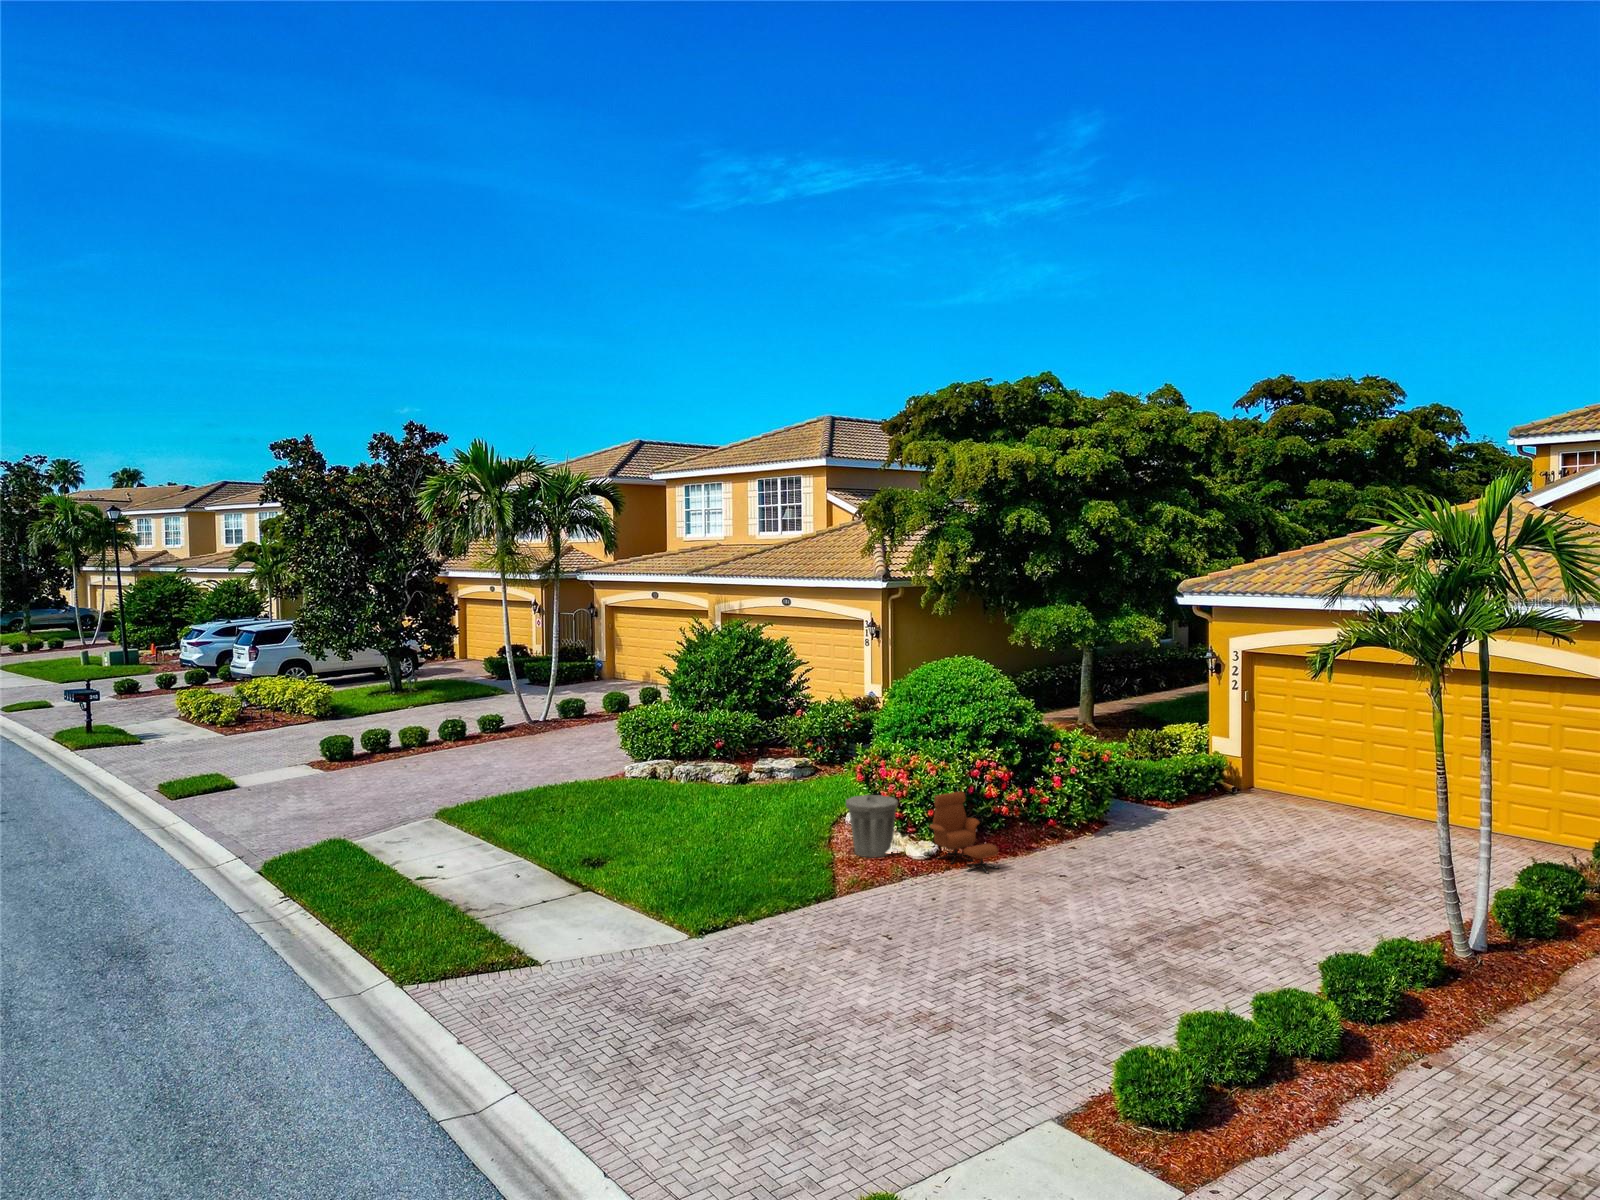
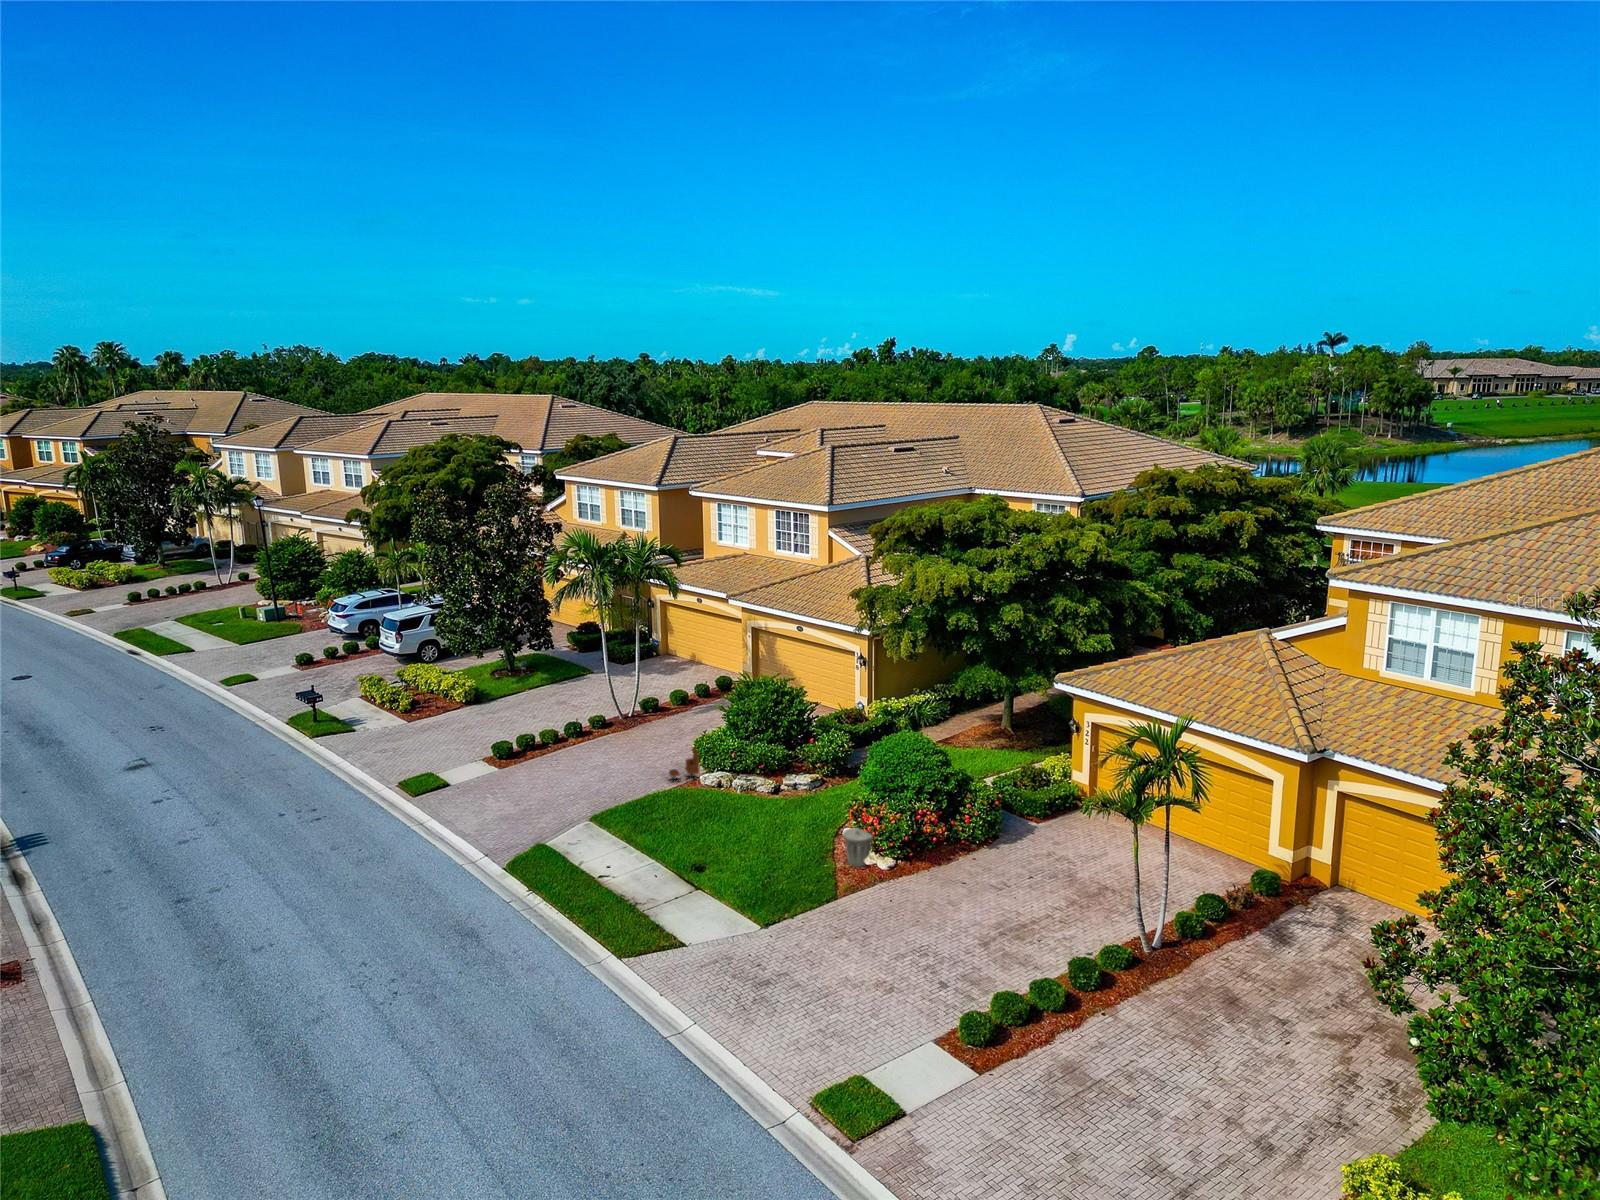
lounge chair: present [930,792,999,874] -> present [669,748,699,782]

